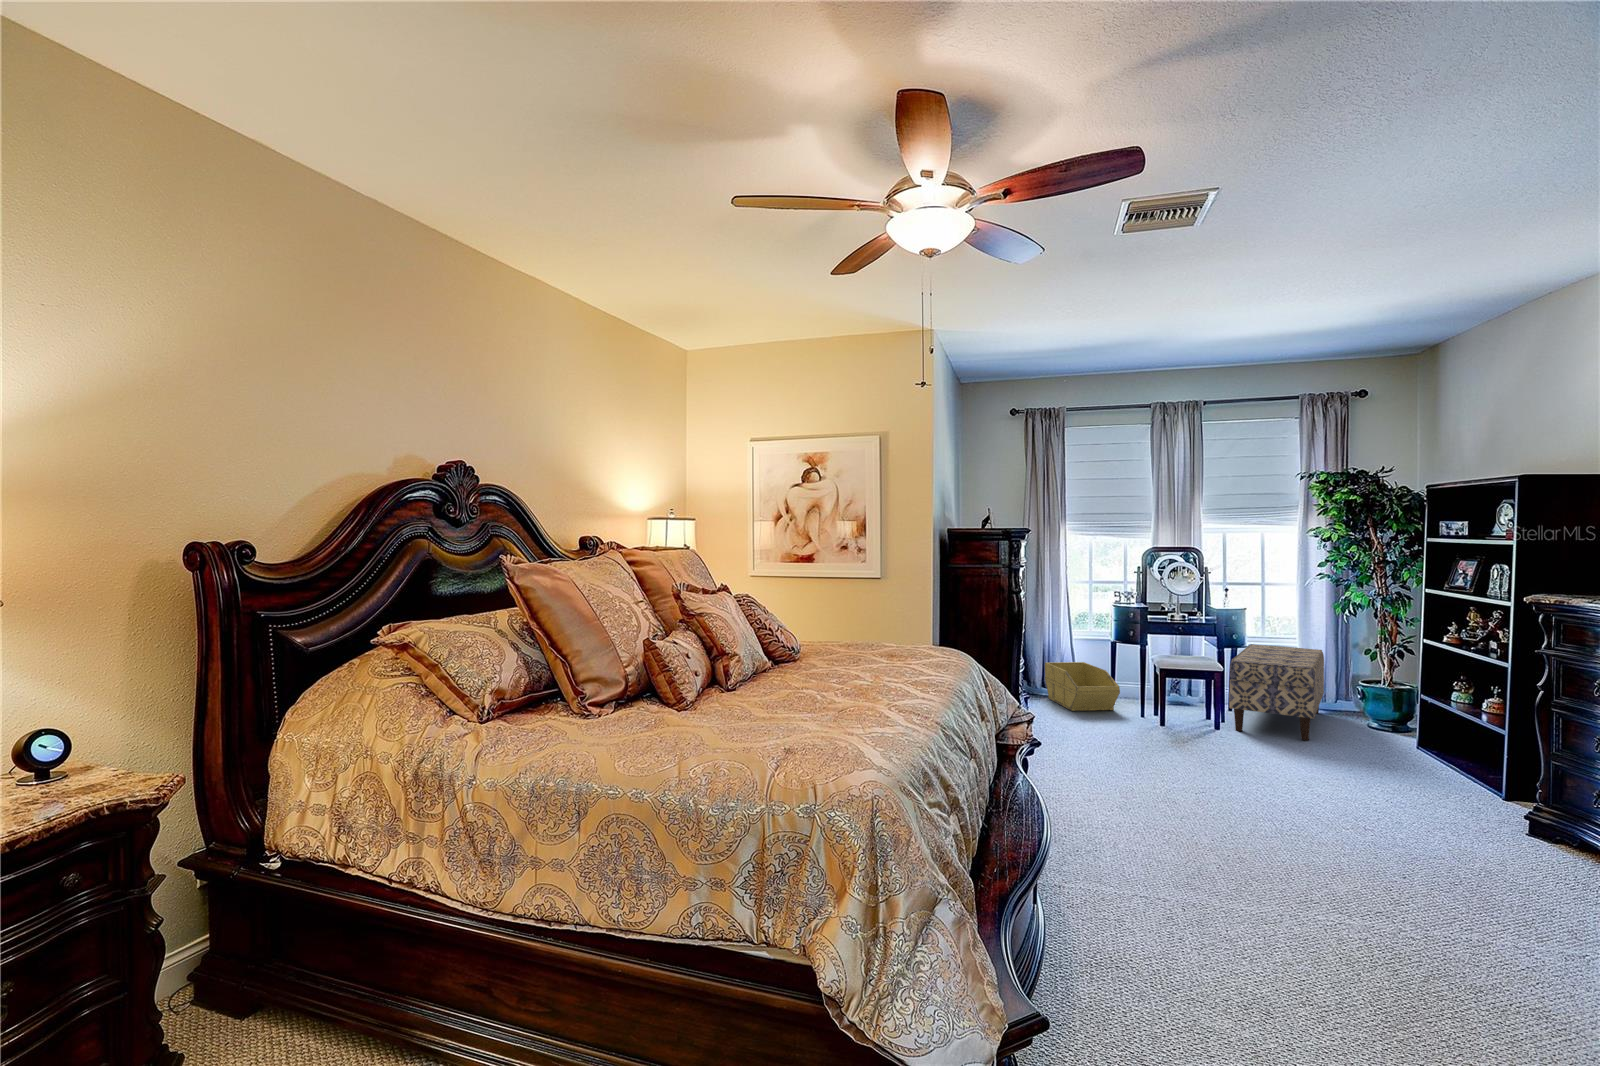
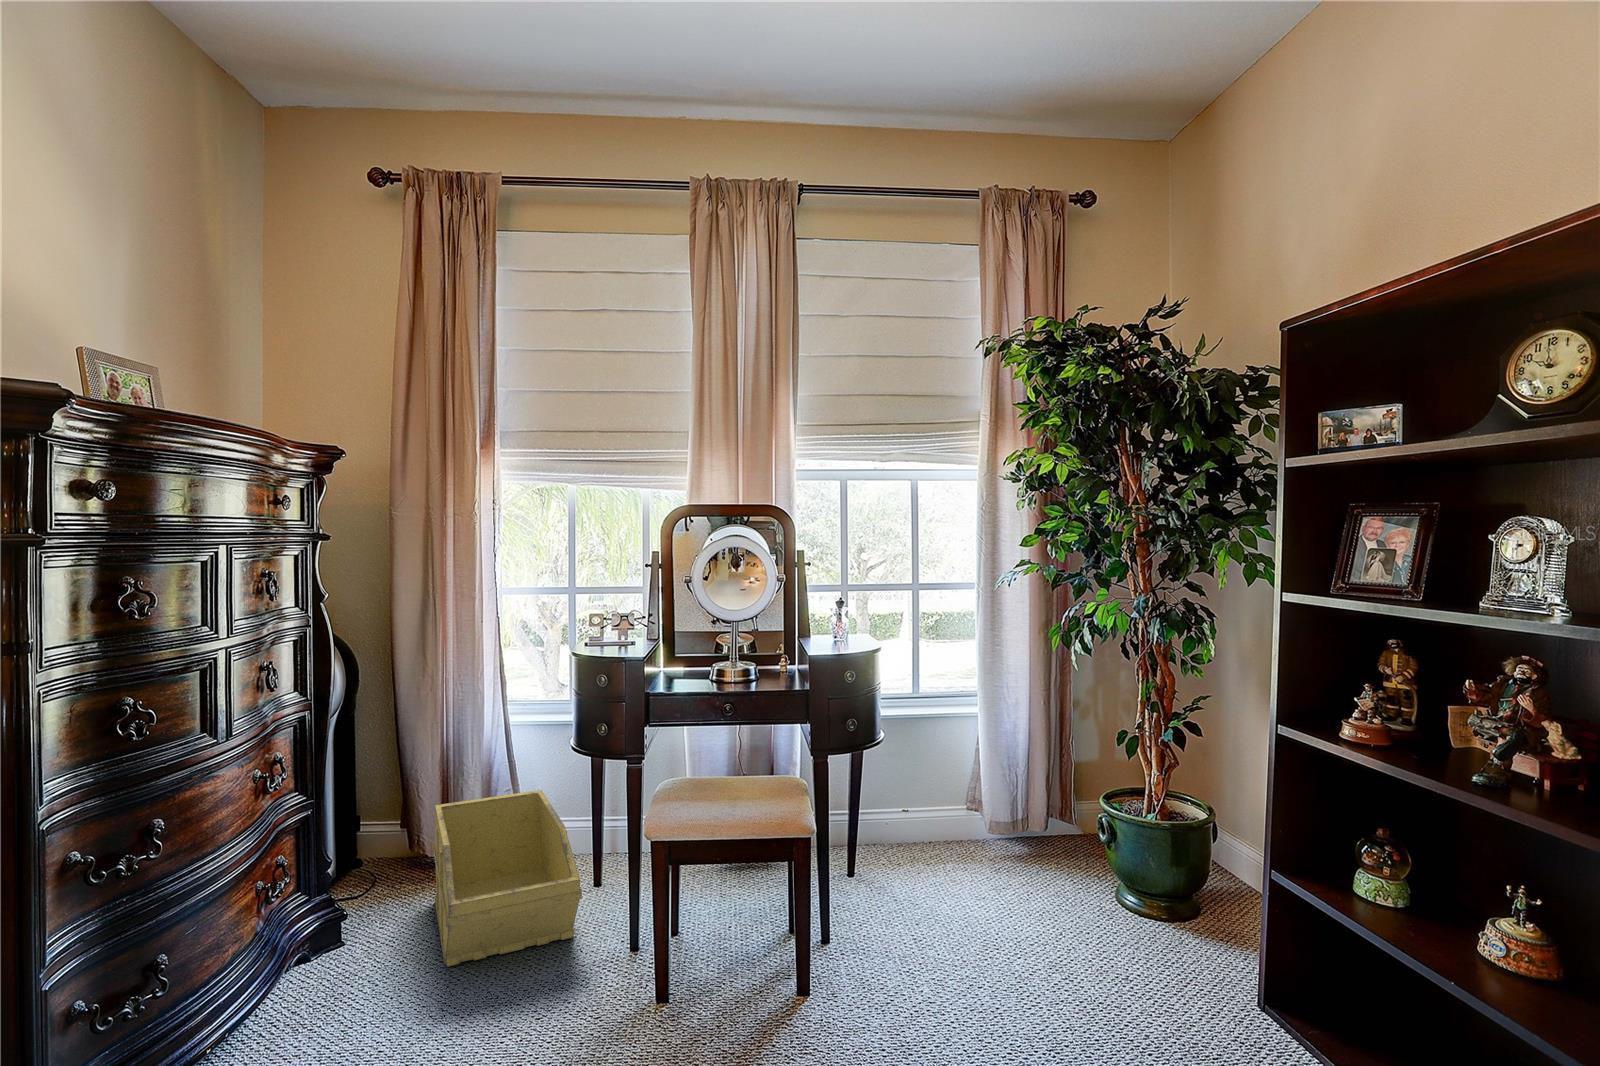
bench: present [1229,644,1324,740] -> none [836,718,1037,1016]

